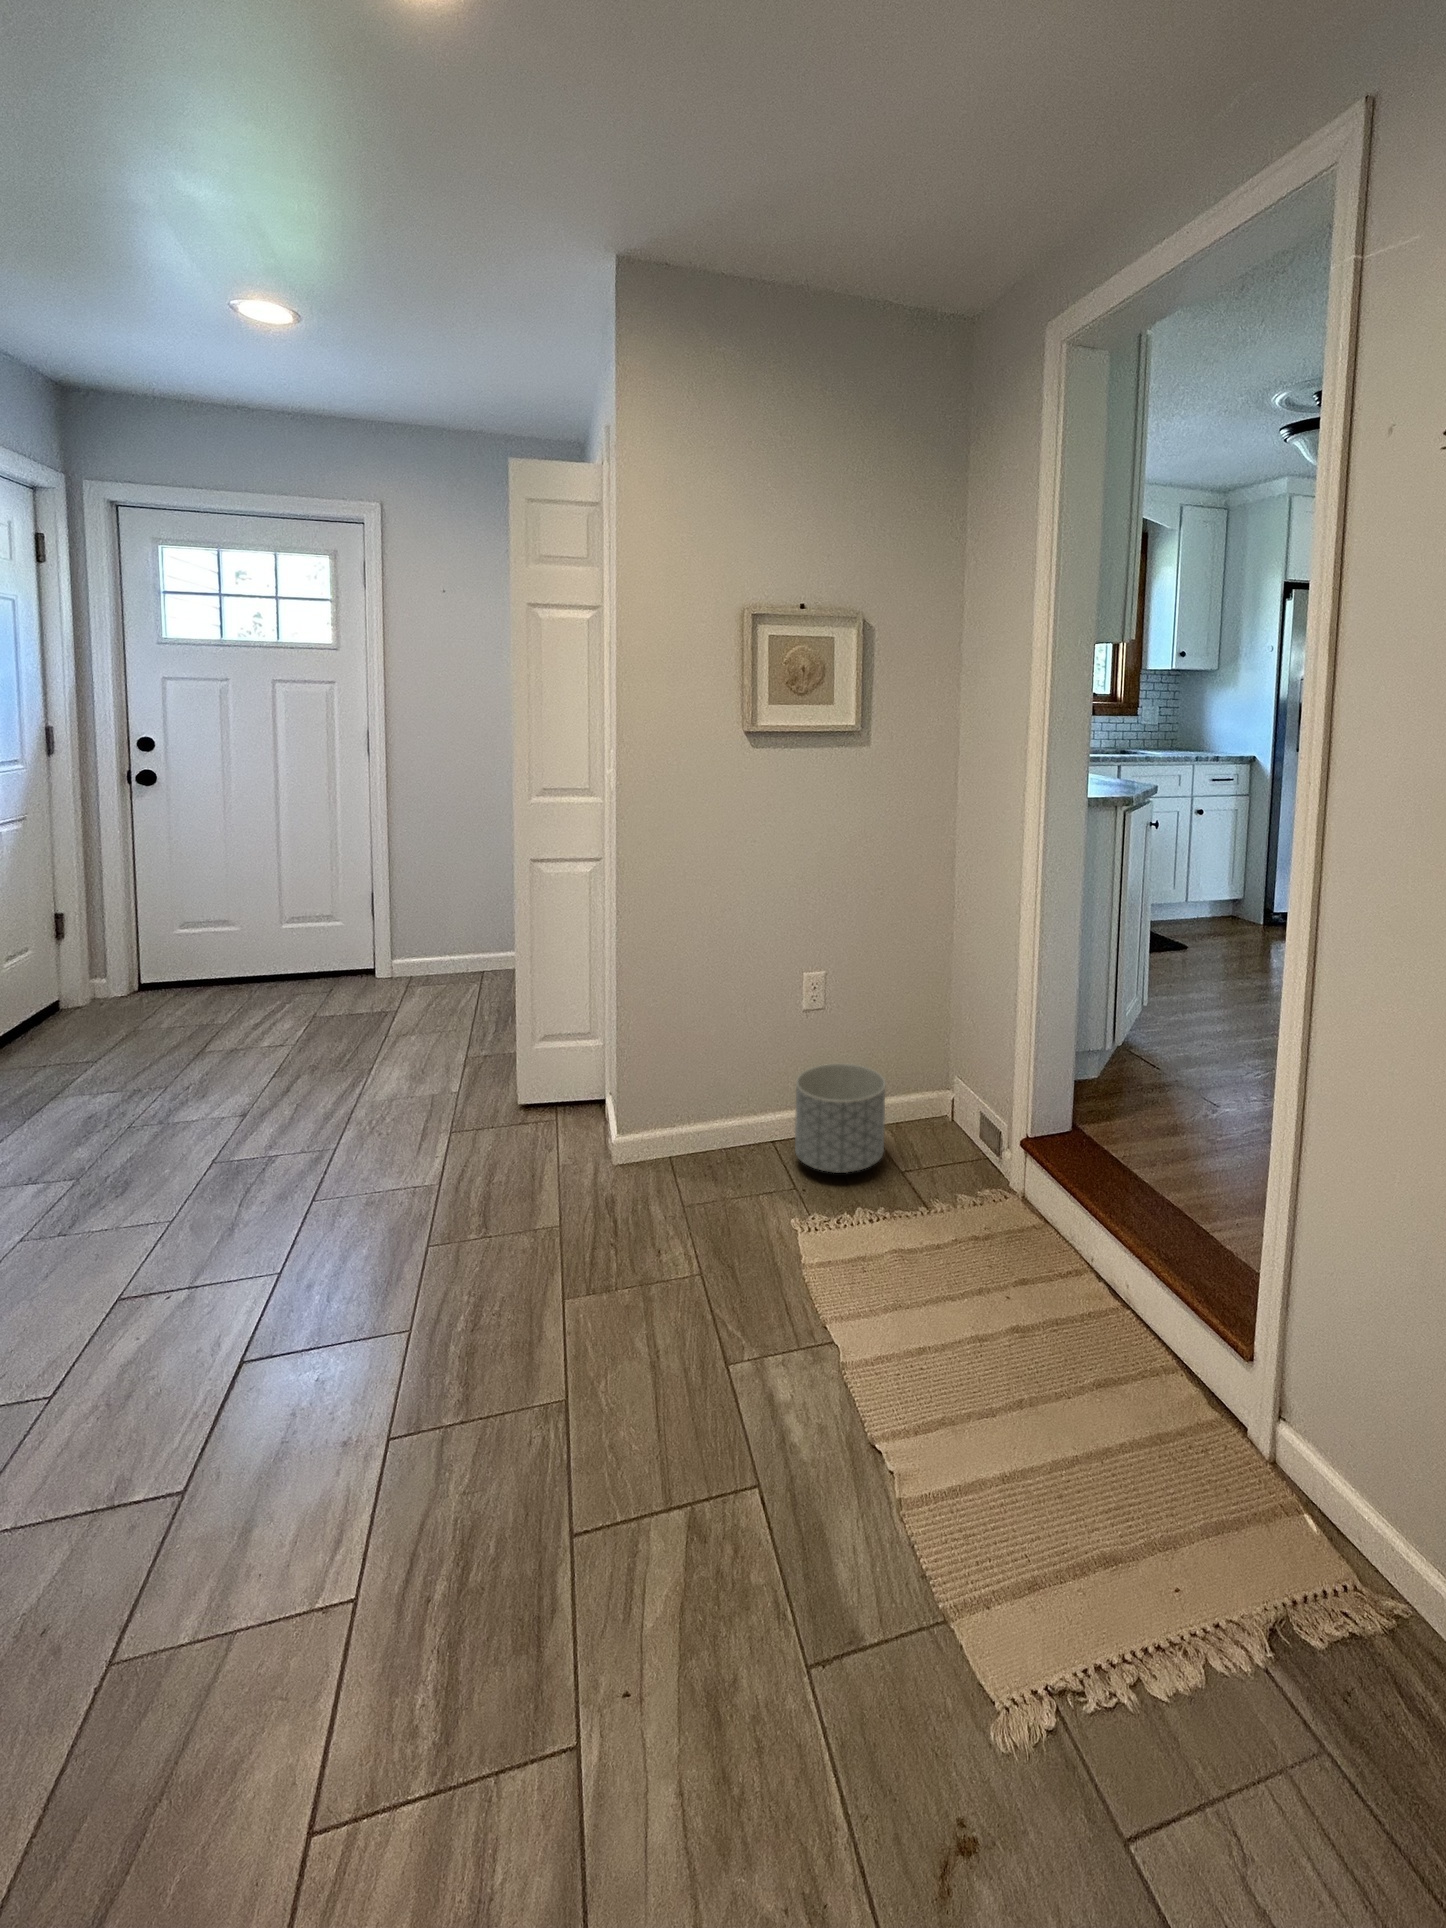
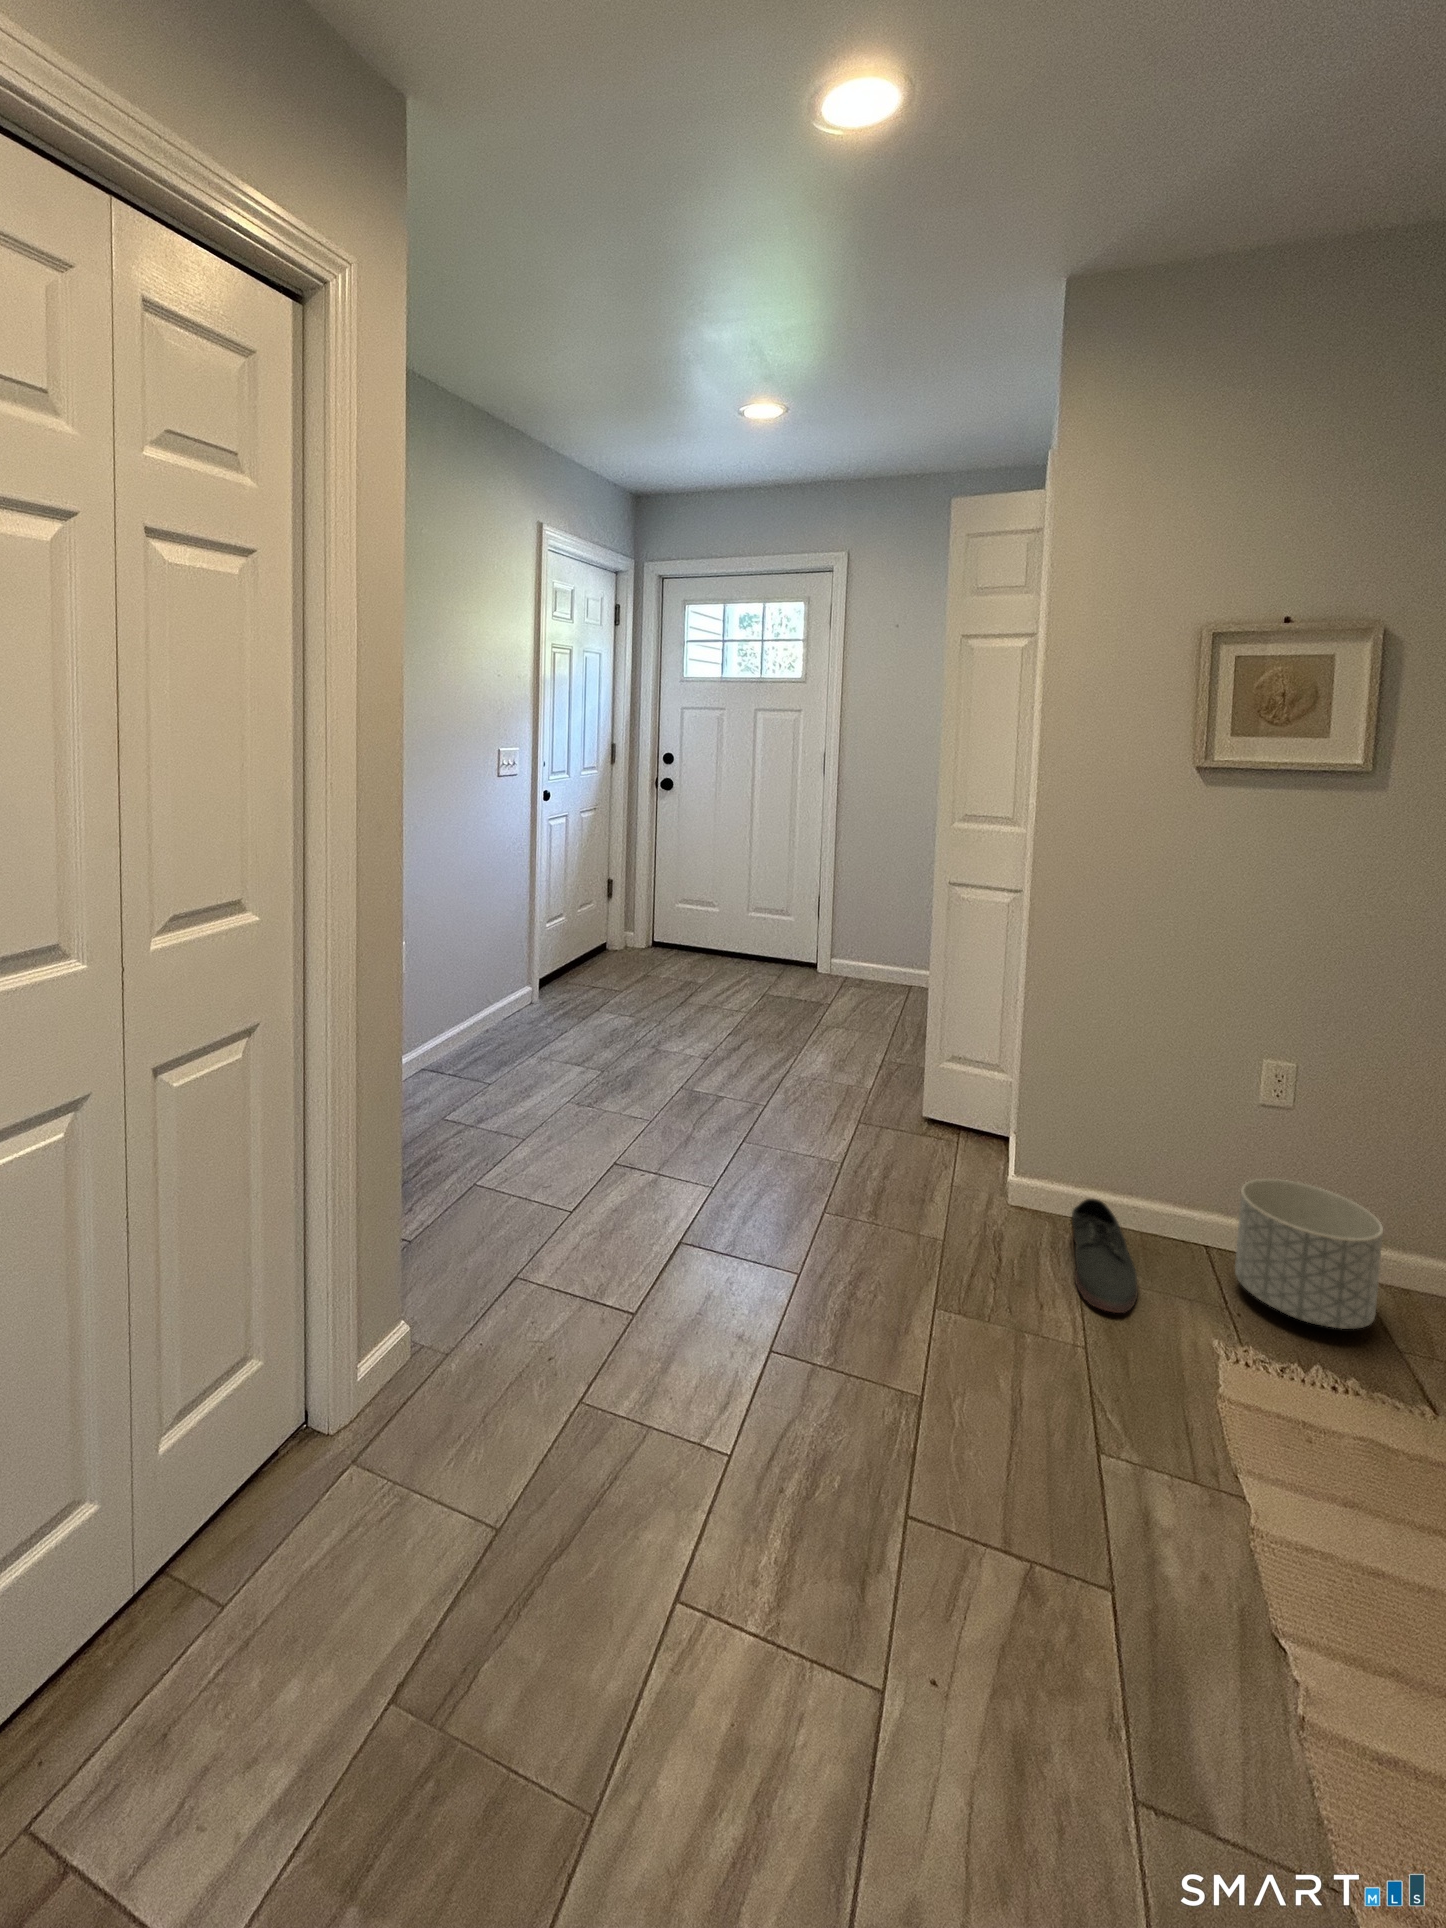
shoe: none [671,1131,731,1230] -> present [1072,1199,1138,1313]

